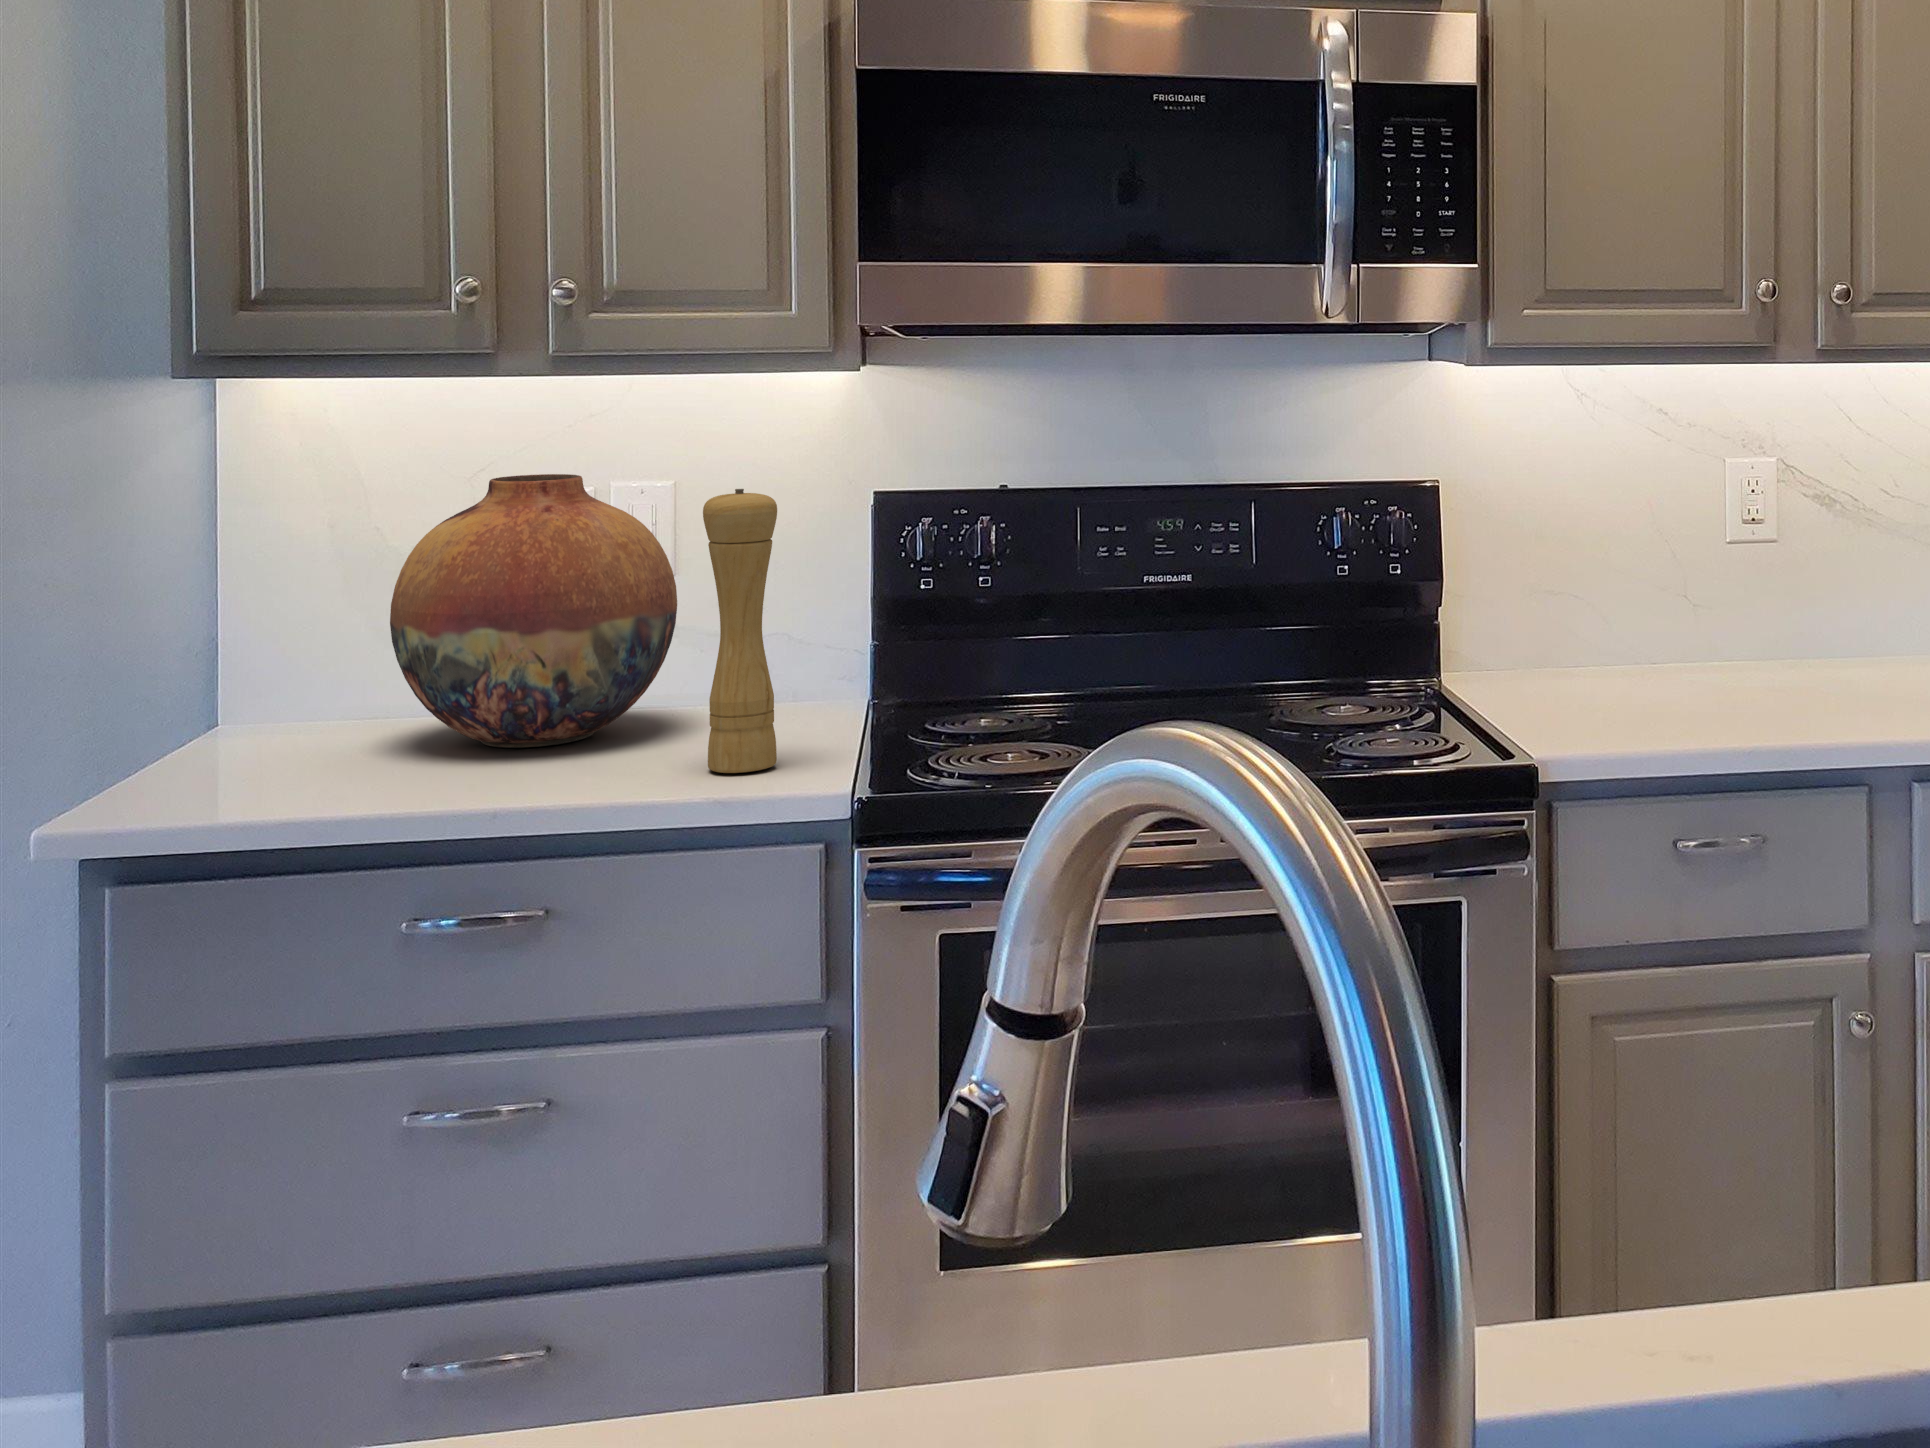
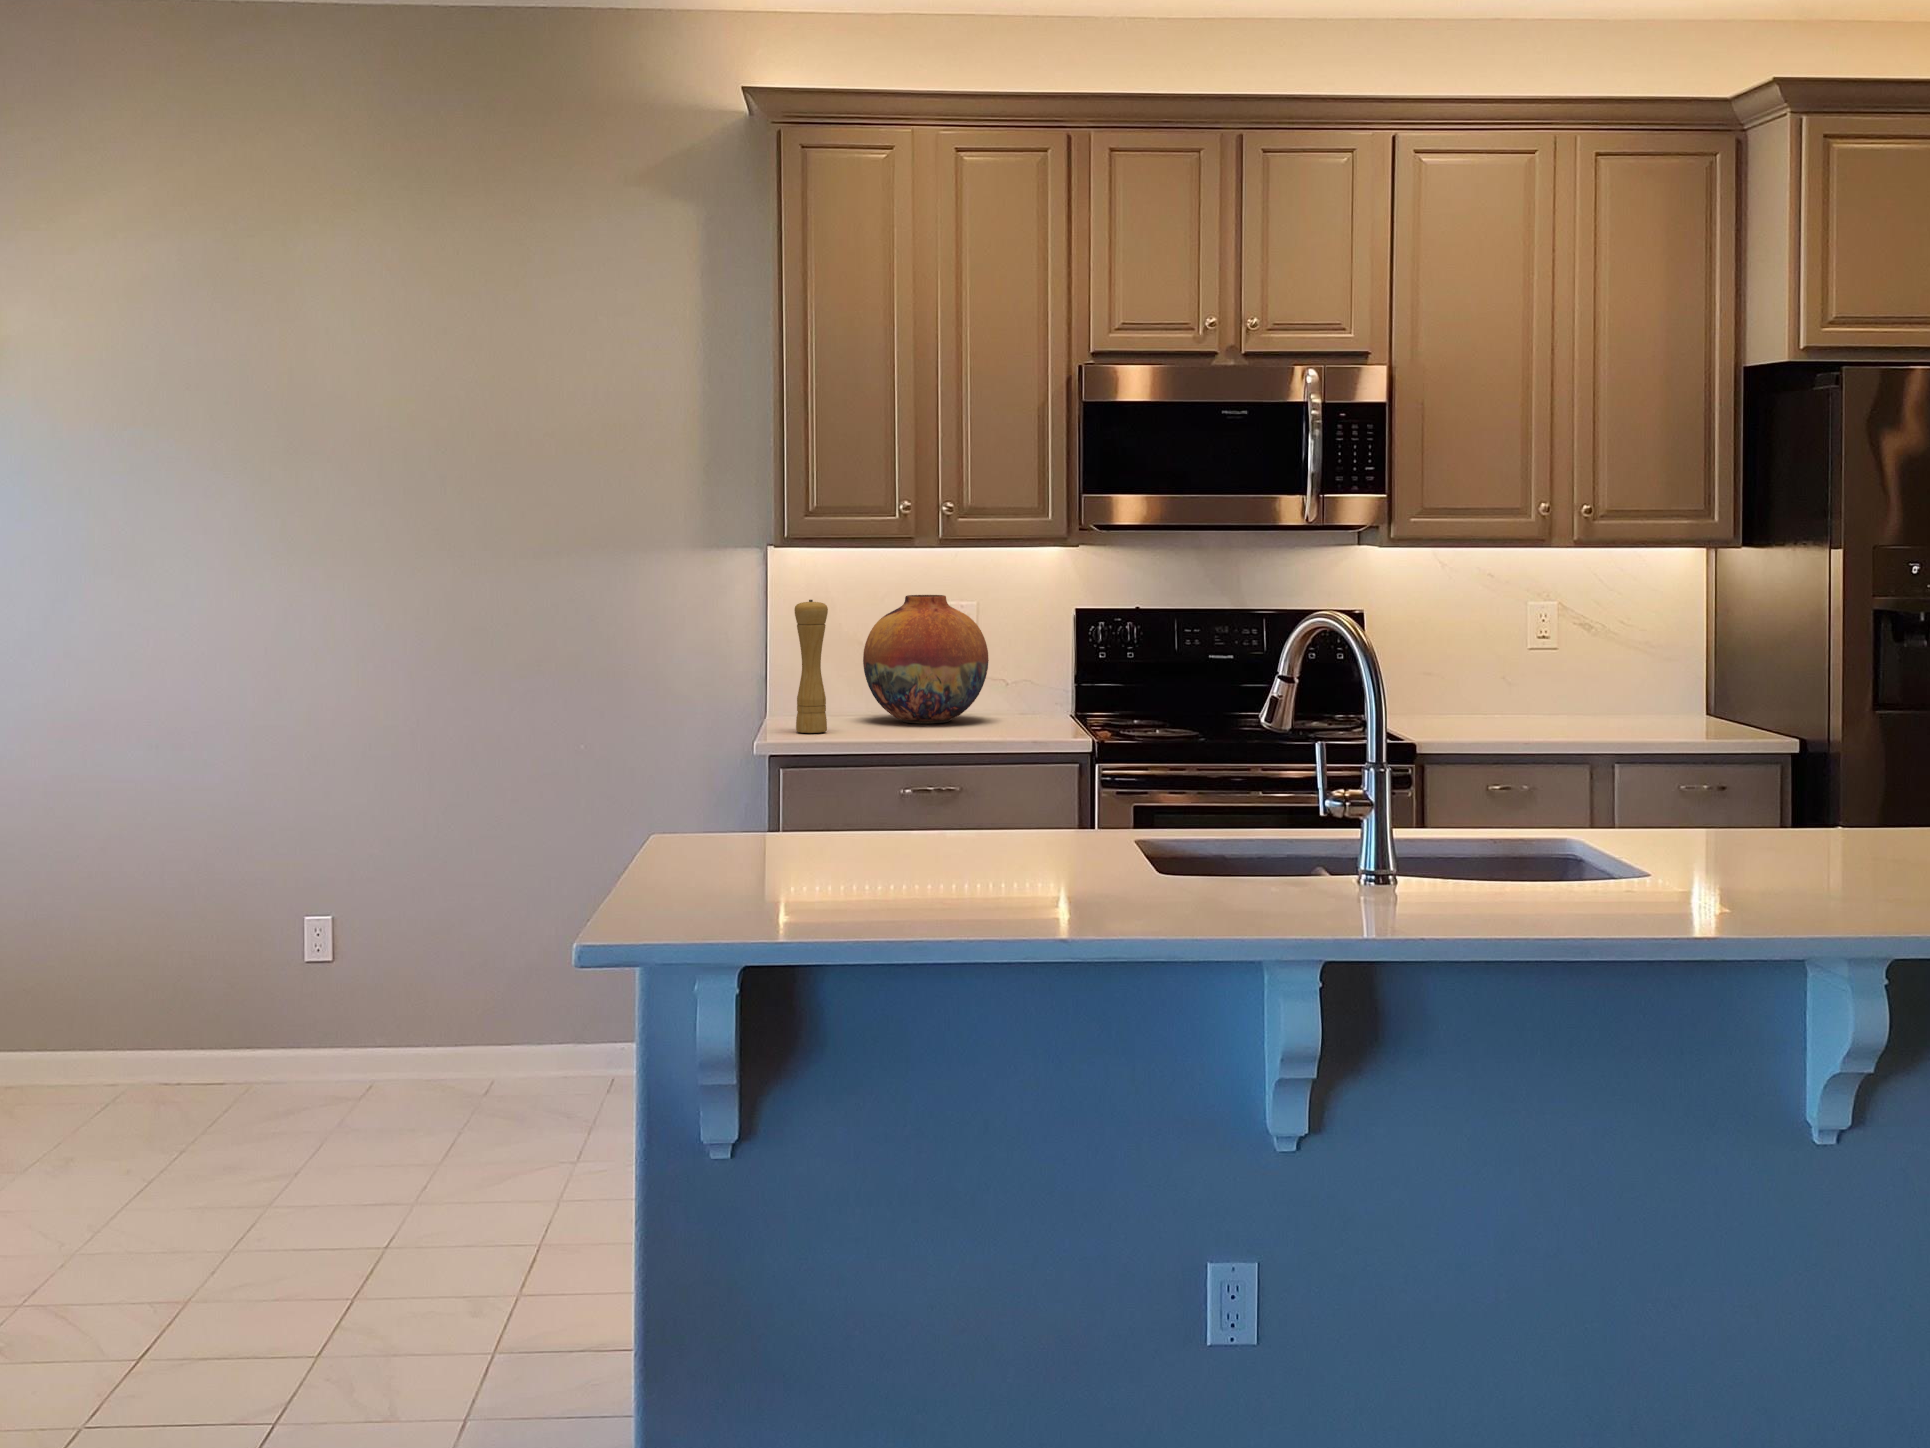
pepper mill: present [703,489,777,773] -> present [794,600,828,733]

